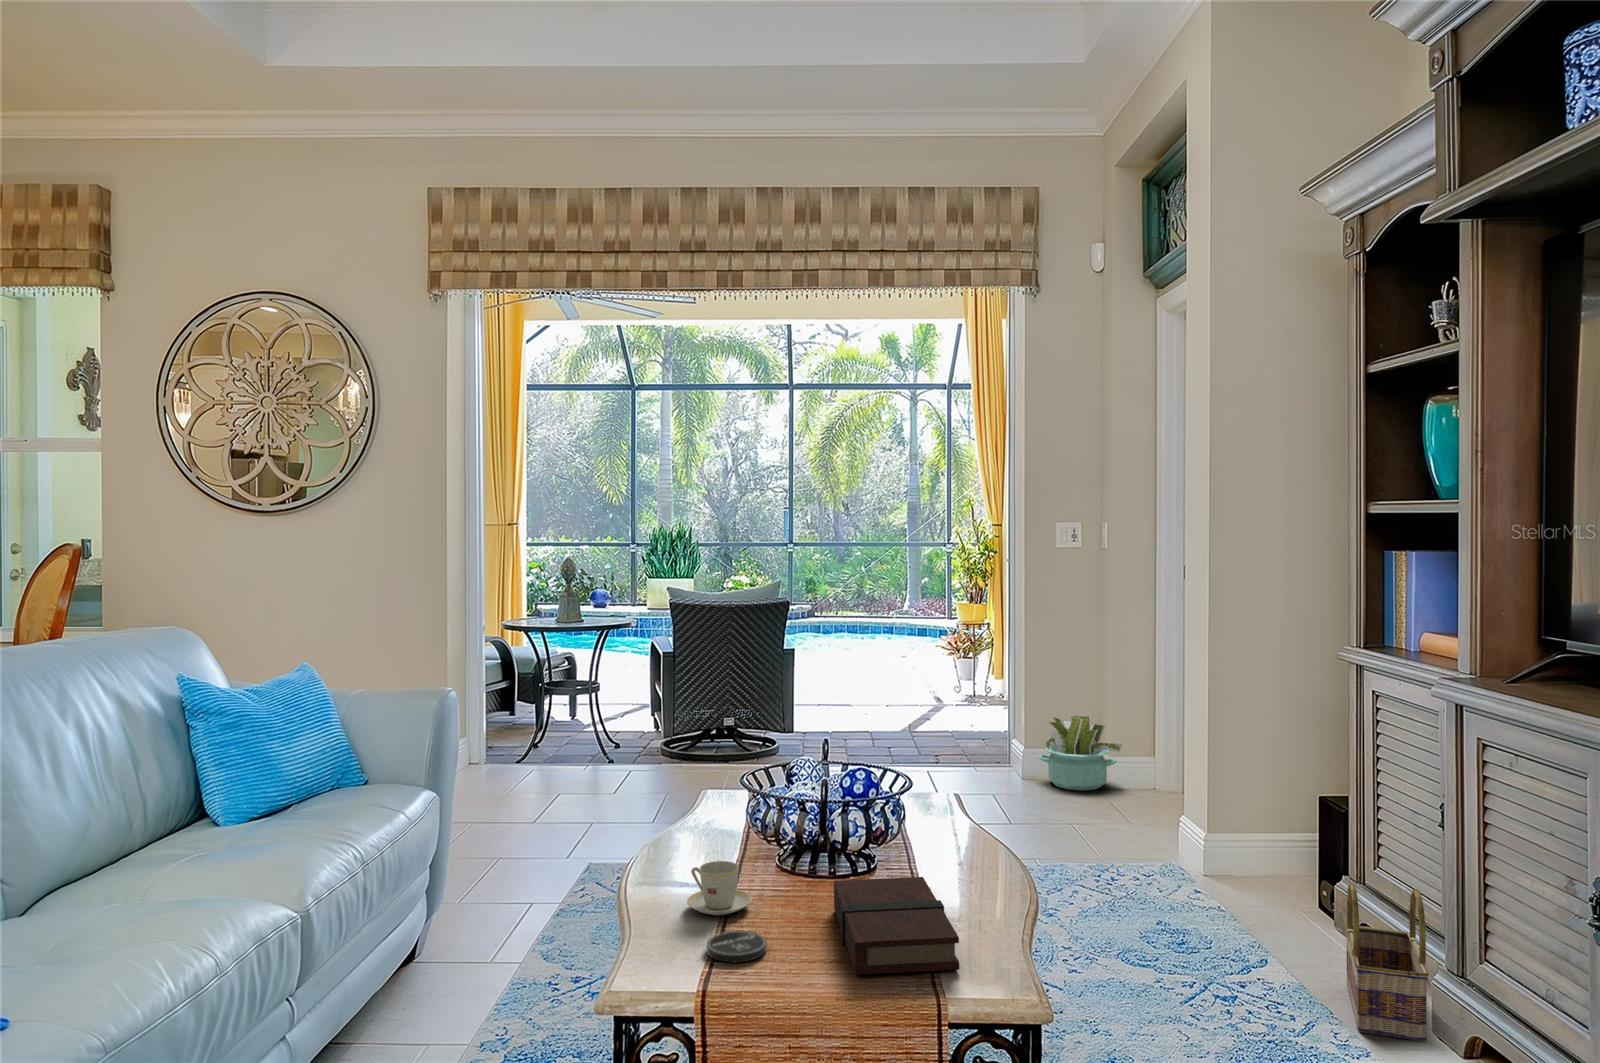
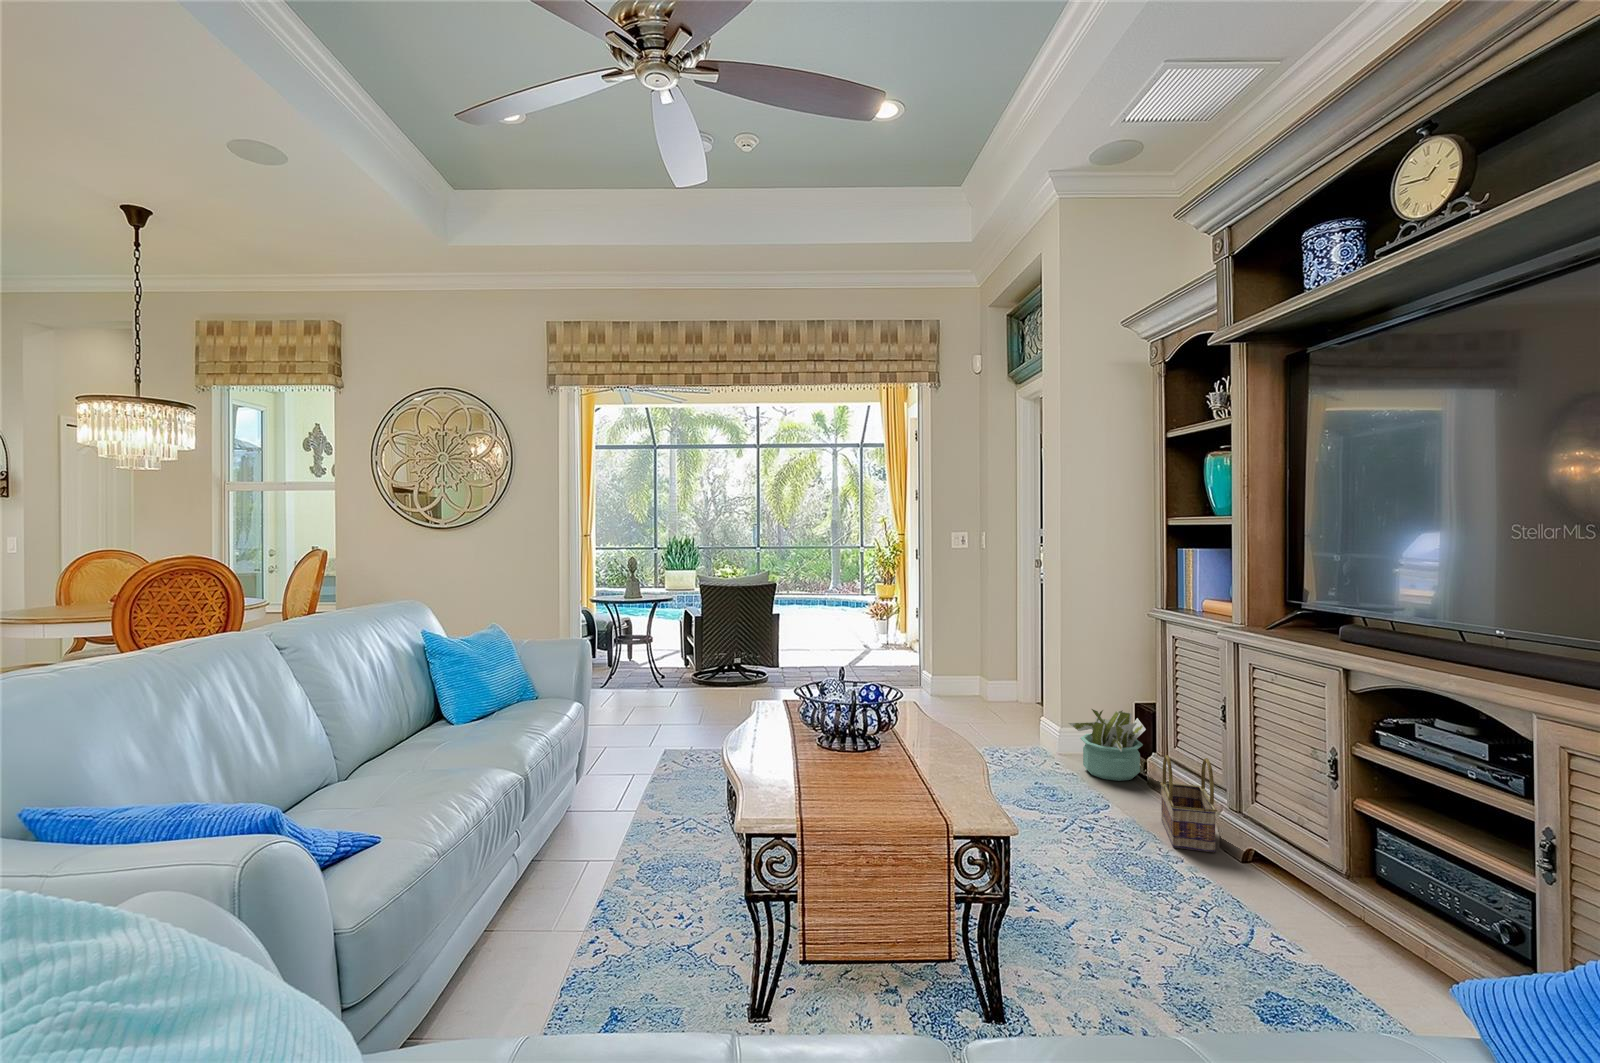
decorative plant: present [1038,715,1122,791] -> present [1069,709,1146,781]
teacup: present [687,861,752,915] -> none [770,741,812,775]
book: present [834,877,959,975] -> none [865,749,957,807]
coaster: present [707,931,767,962] -> none [793,783,831,802]

